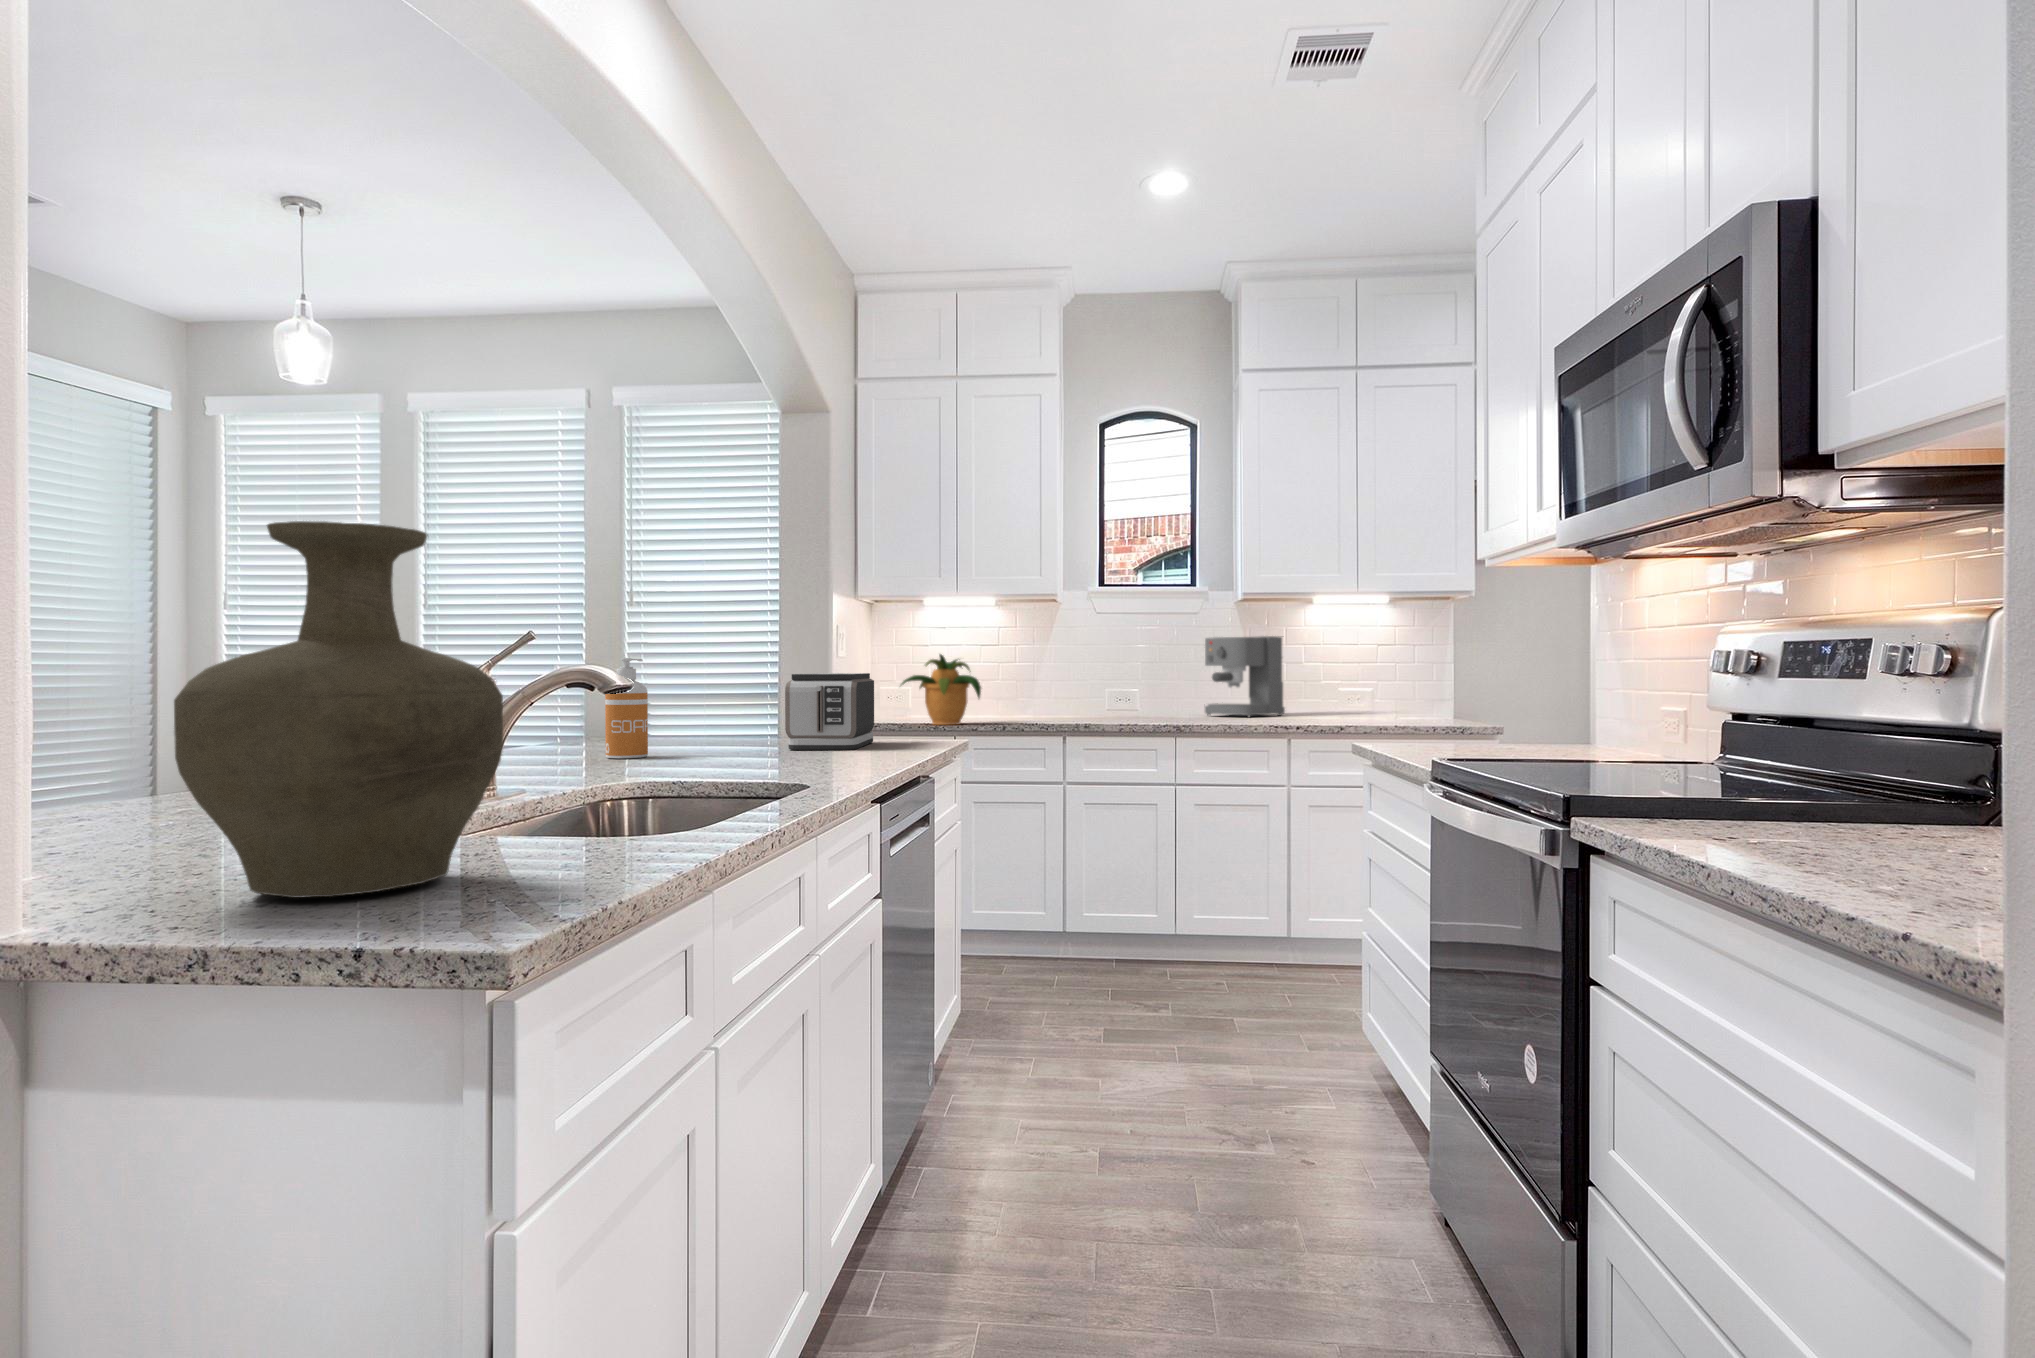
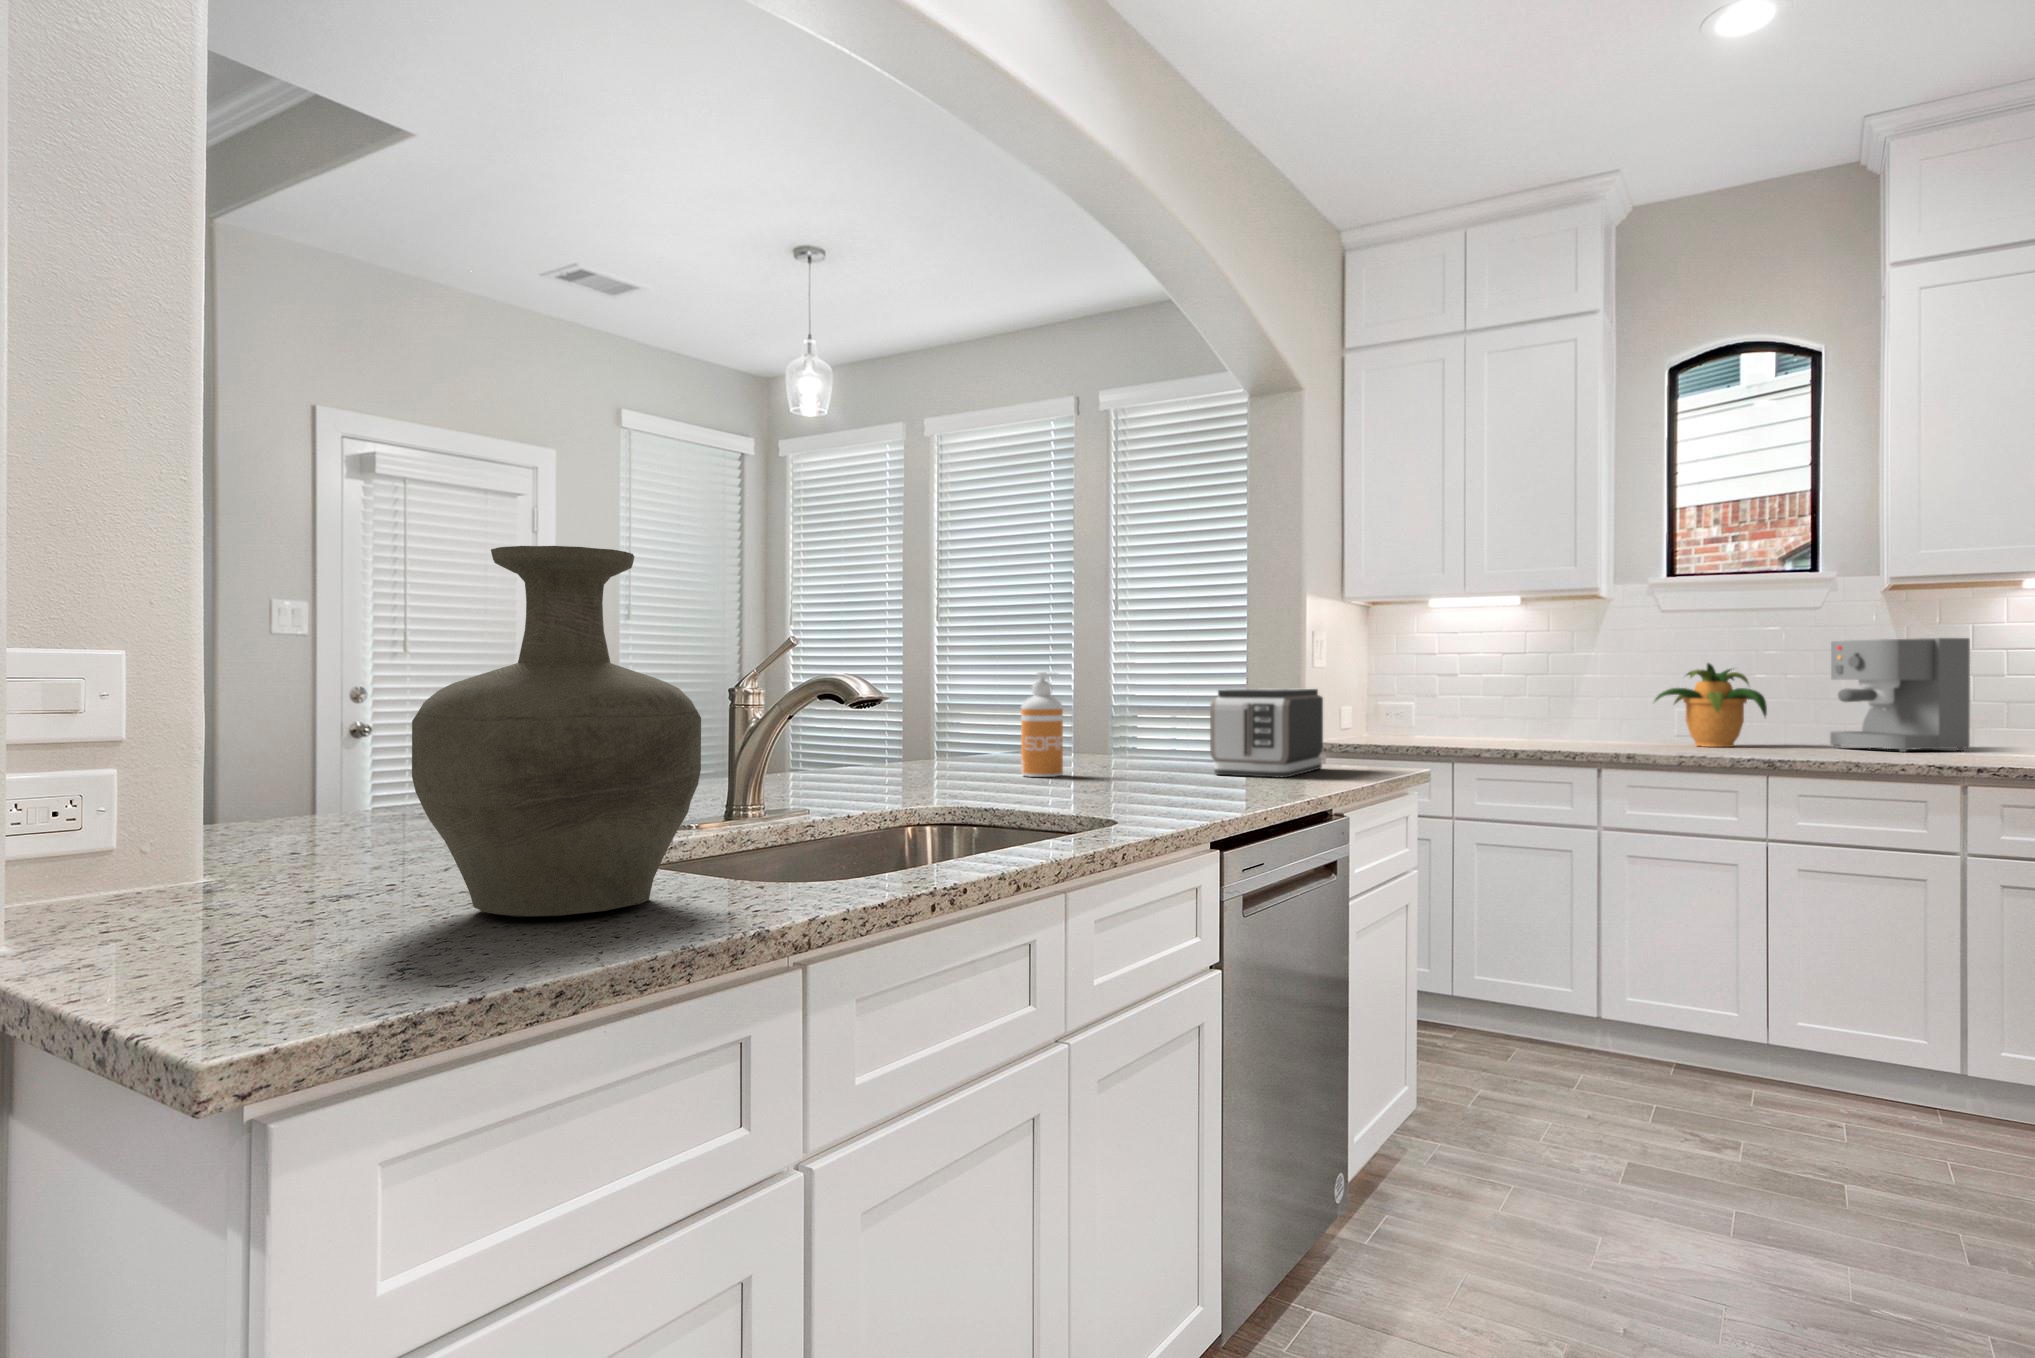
potted plant: present [901,654,981,725] -> present [1655,663,1767,747]

